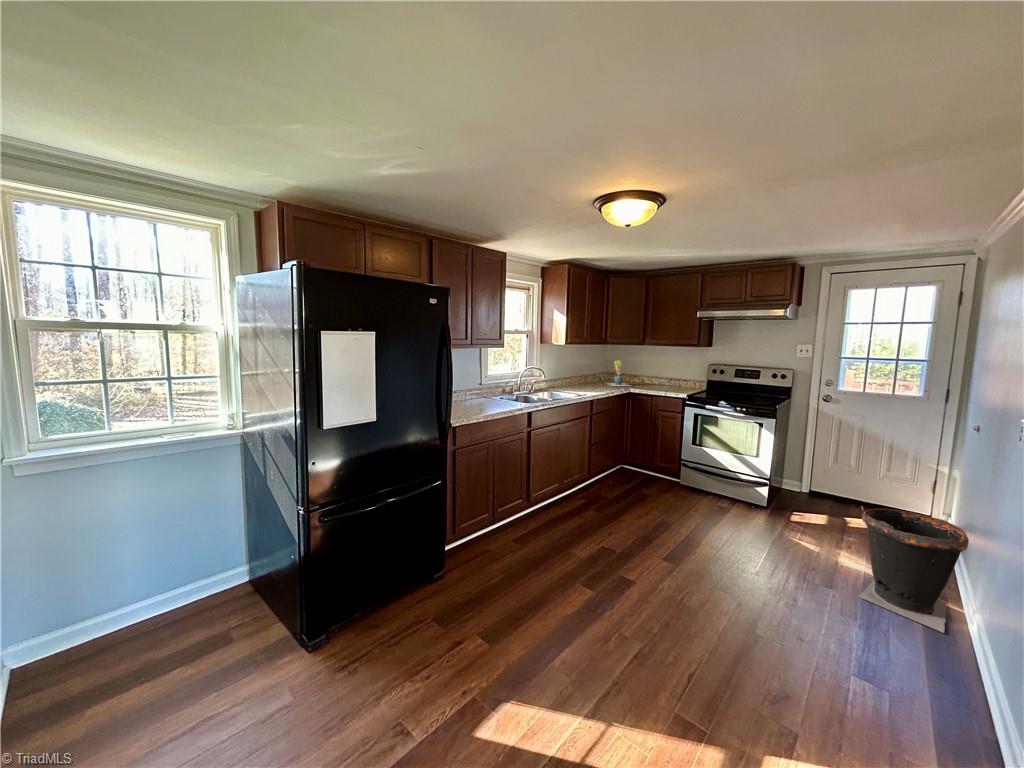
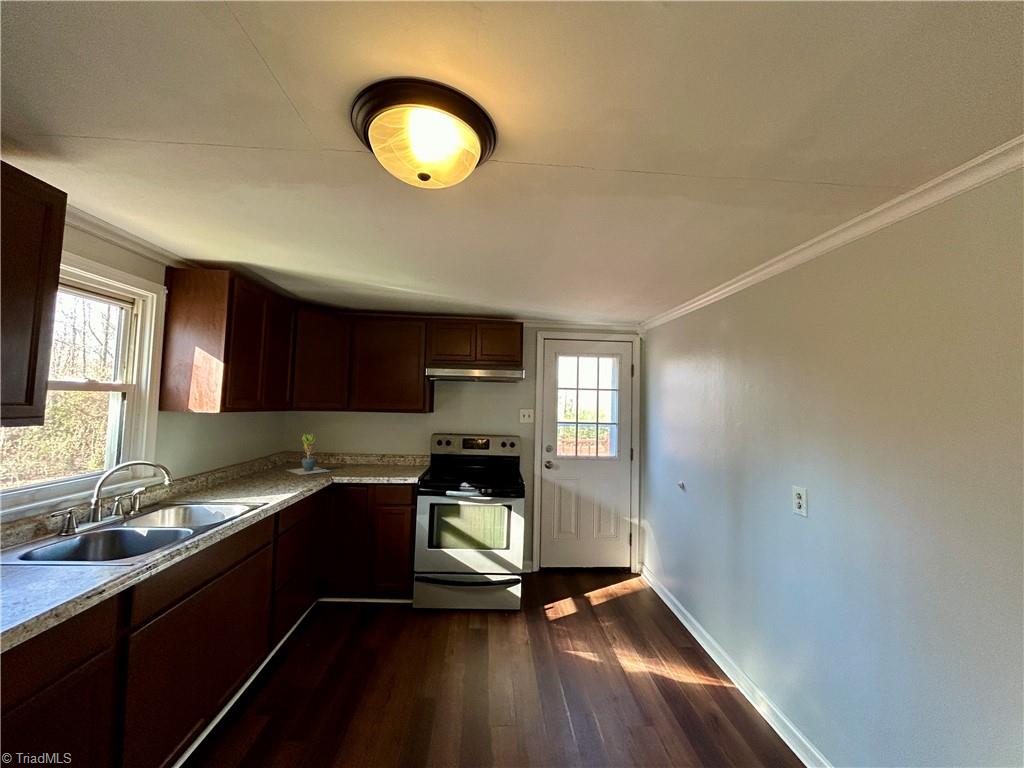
trash can: present [859,506,969,633] -> none [664,591,772,740]

